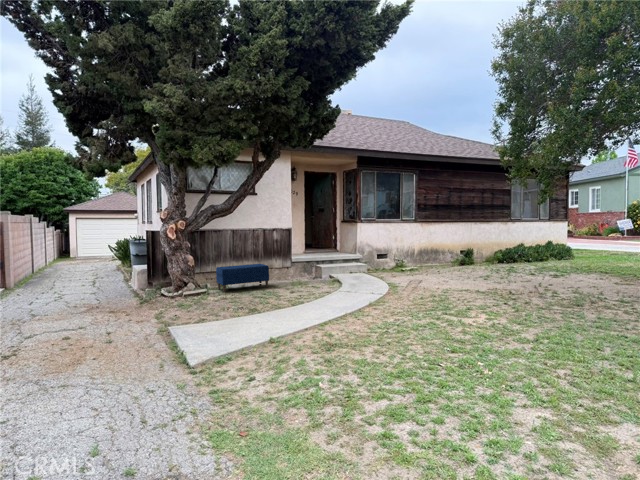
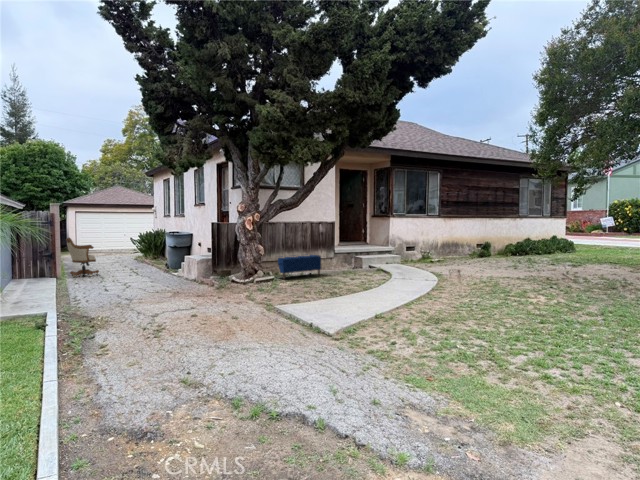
chair: none [15,245,53,287] -> present [66,238,99,278]

